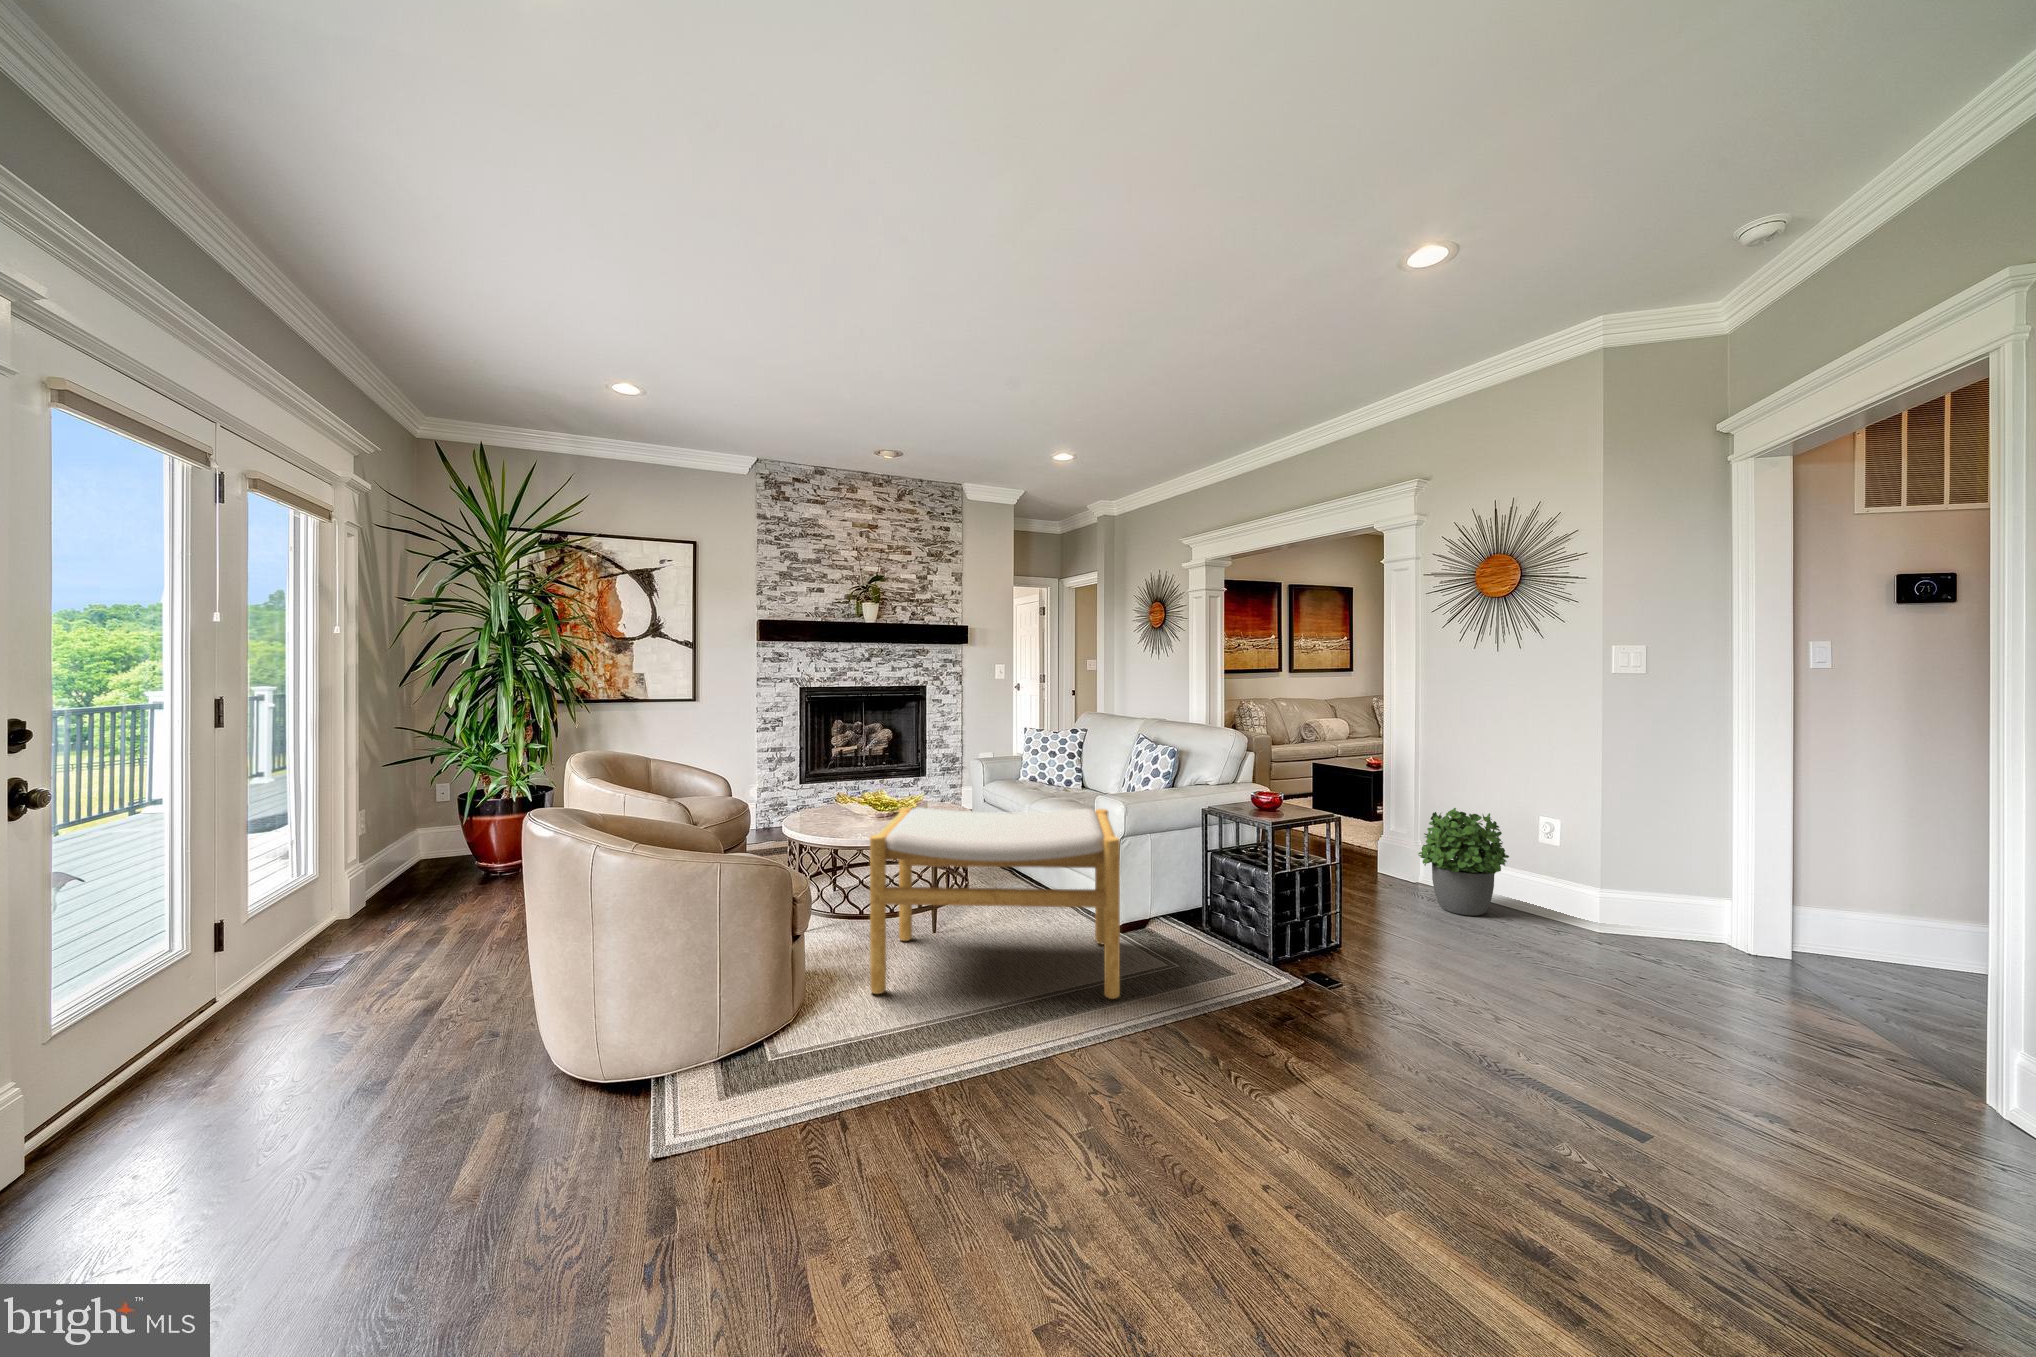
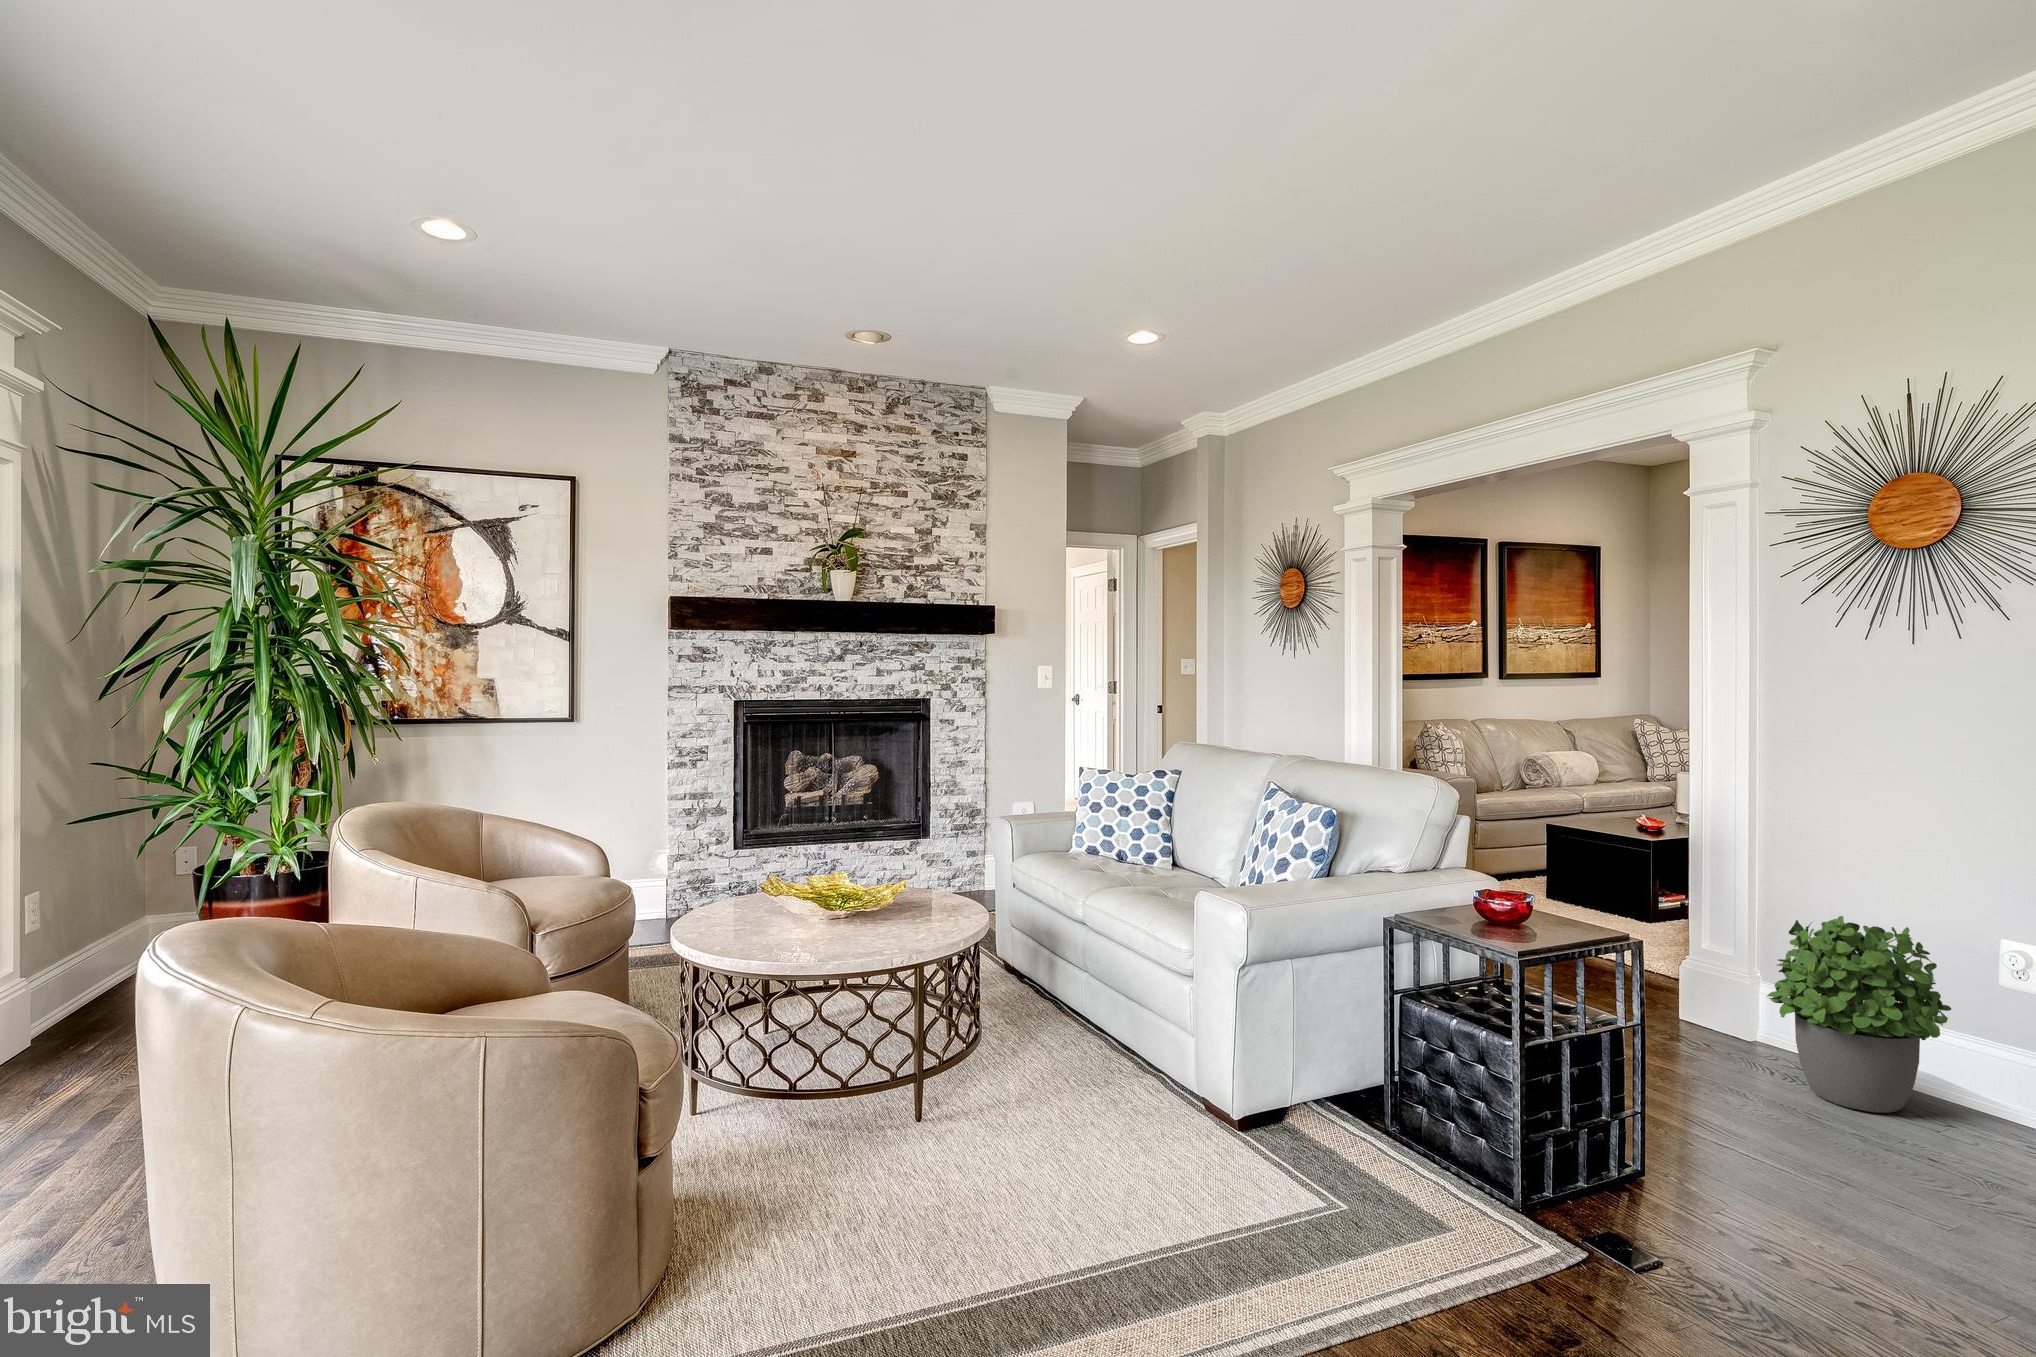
footstool: present [870,807,1120,999] -> none [777,907,1239,1291]

